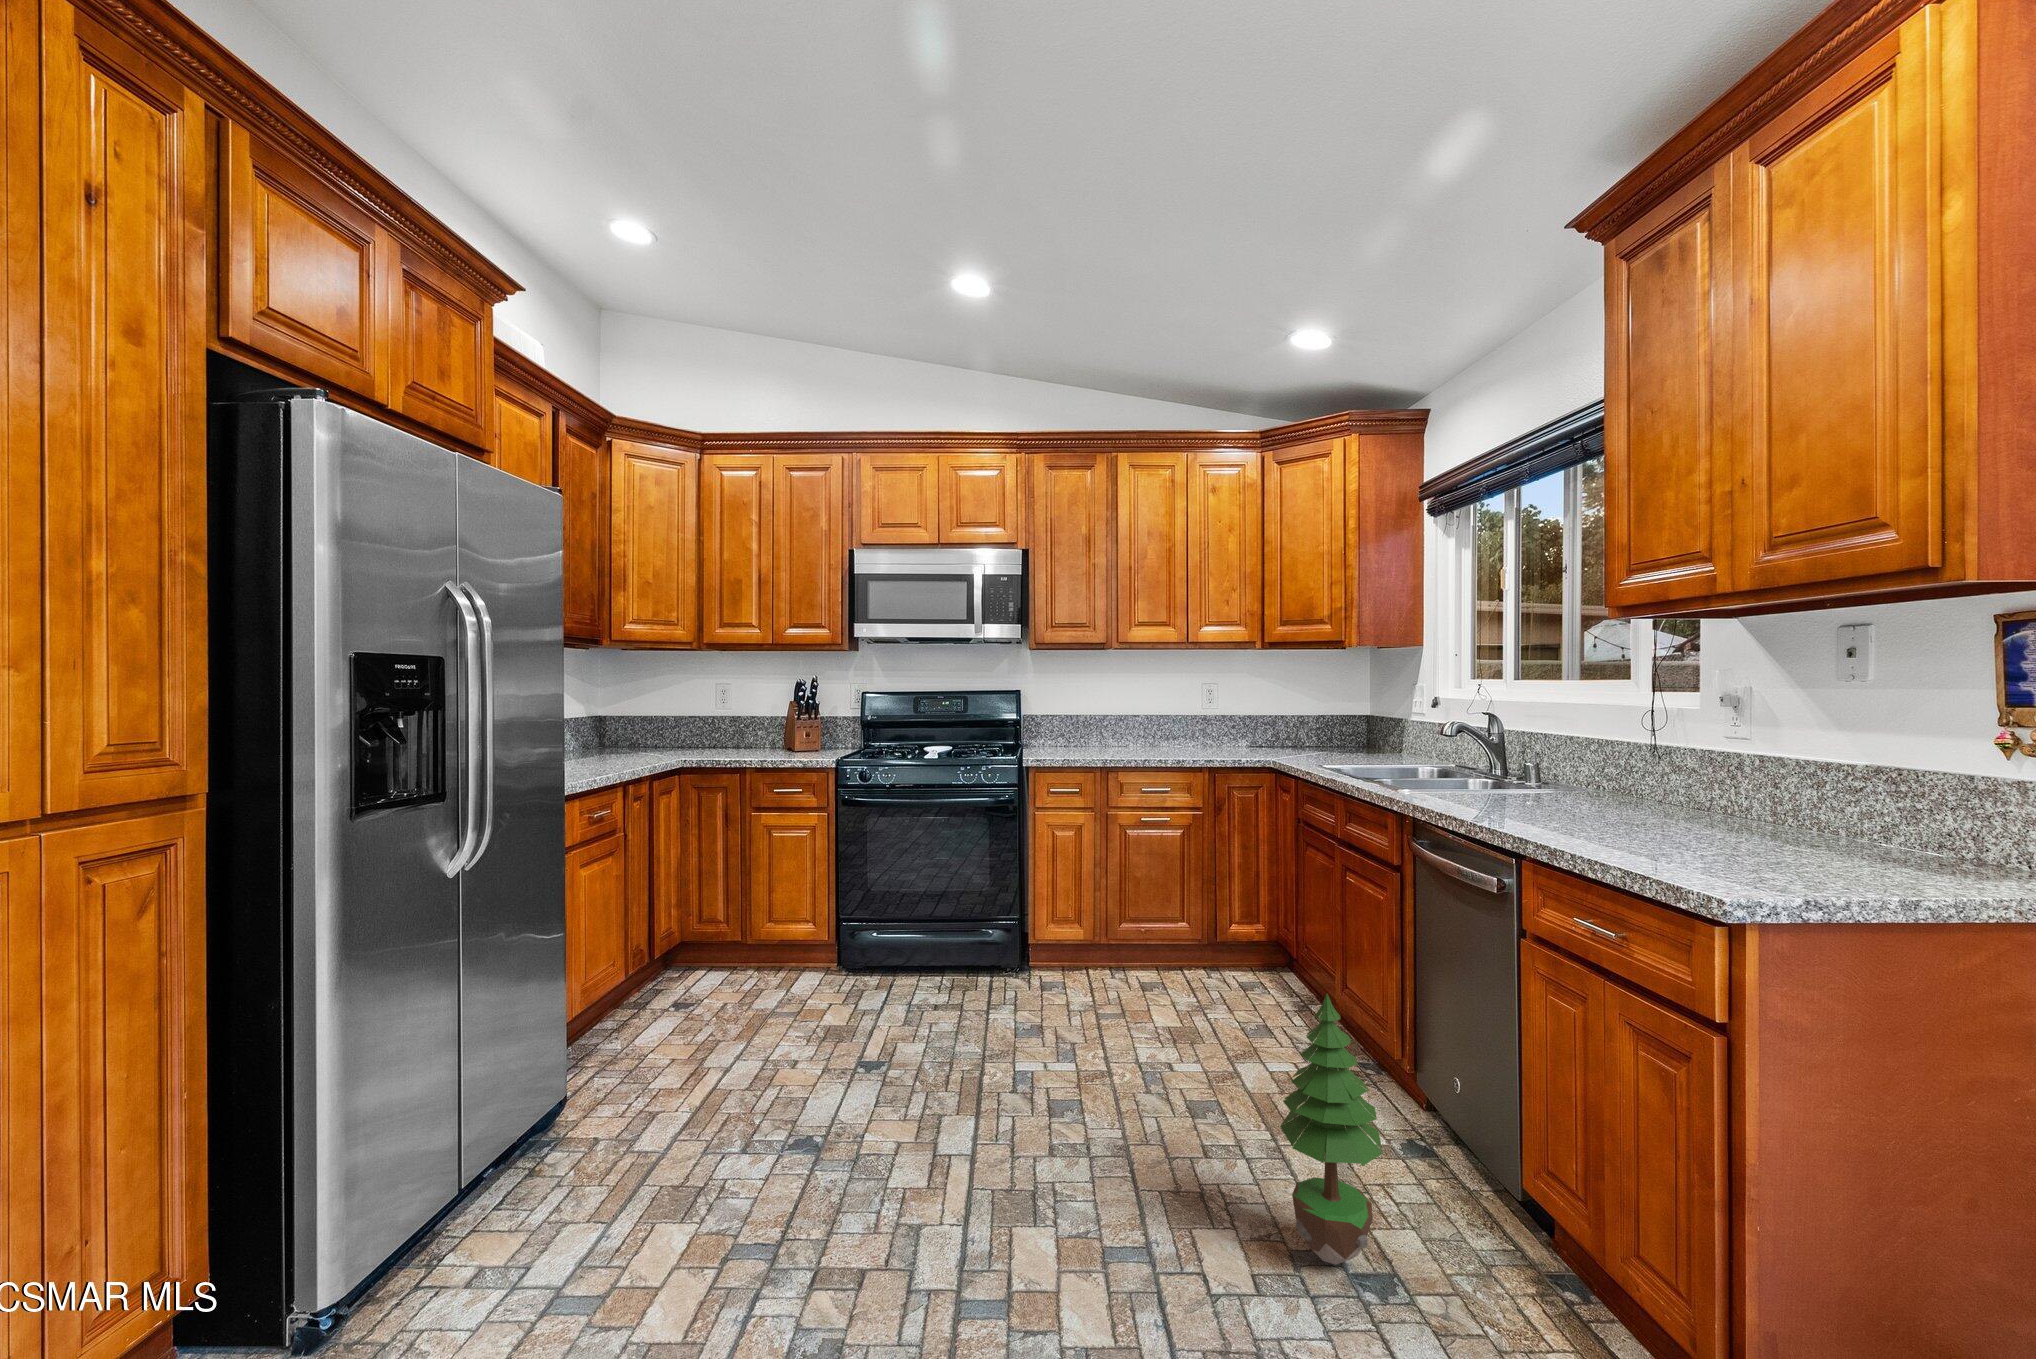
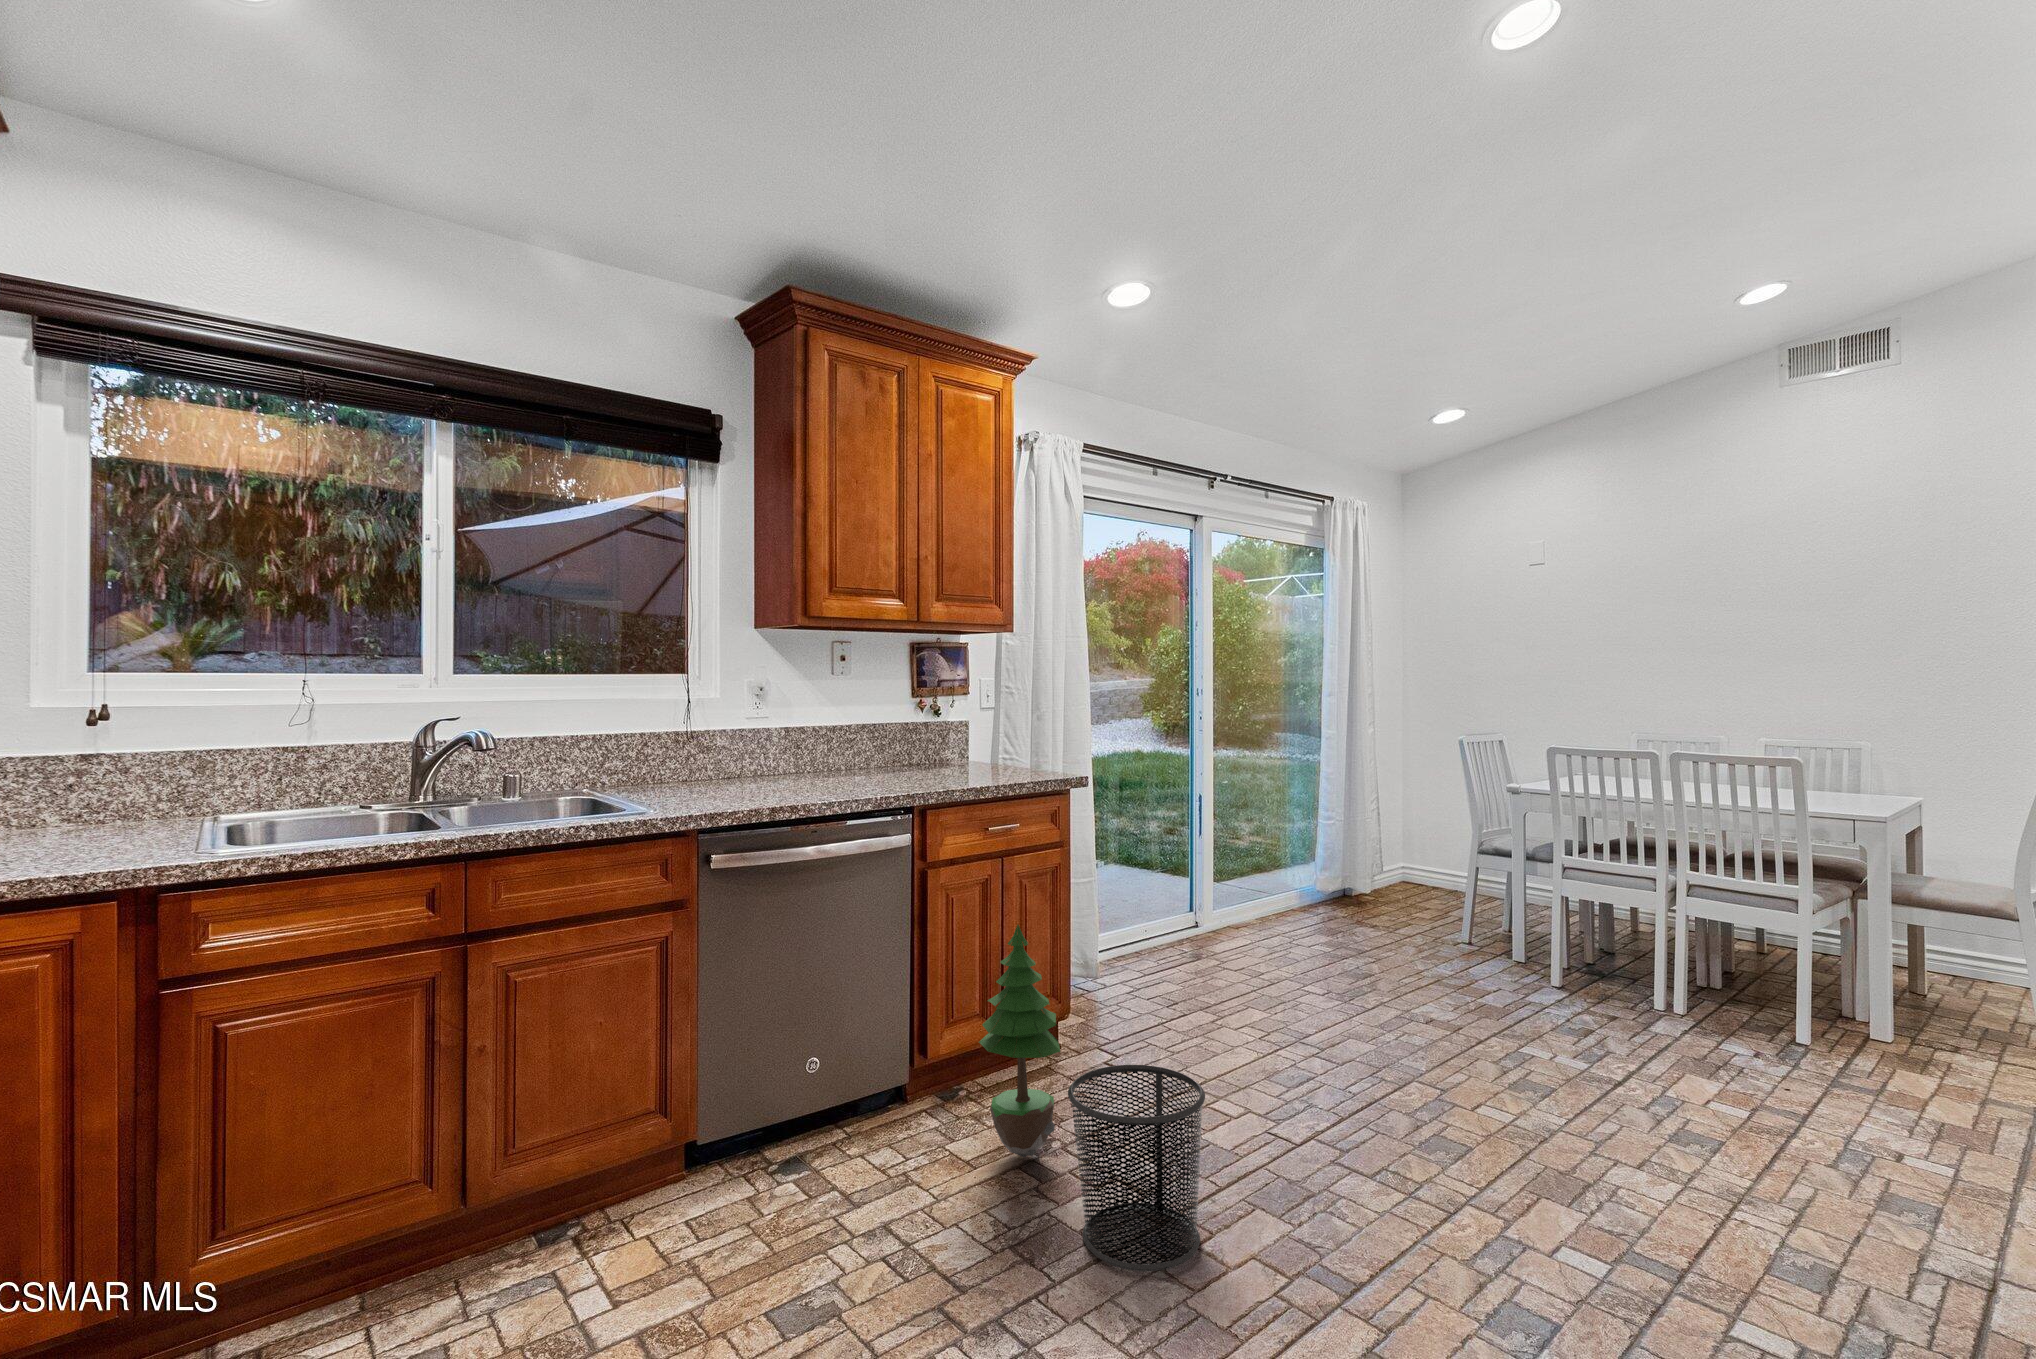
waste bin: none [1072,1081,1203,1288] -> present [1068,1065,1205,1271]

